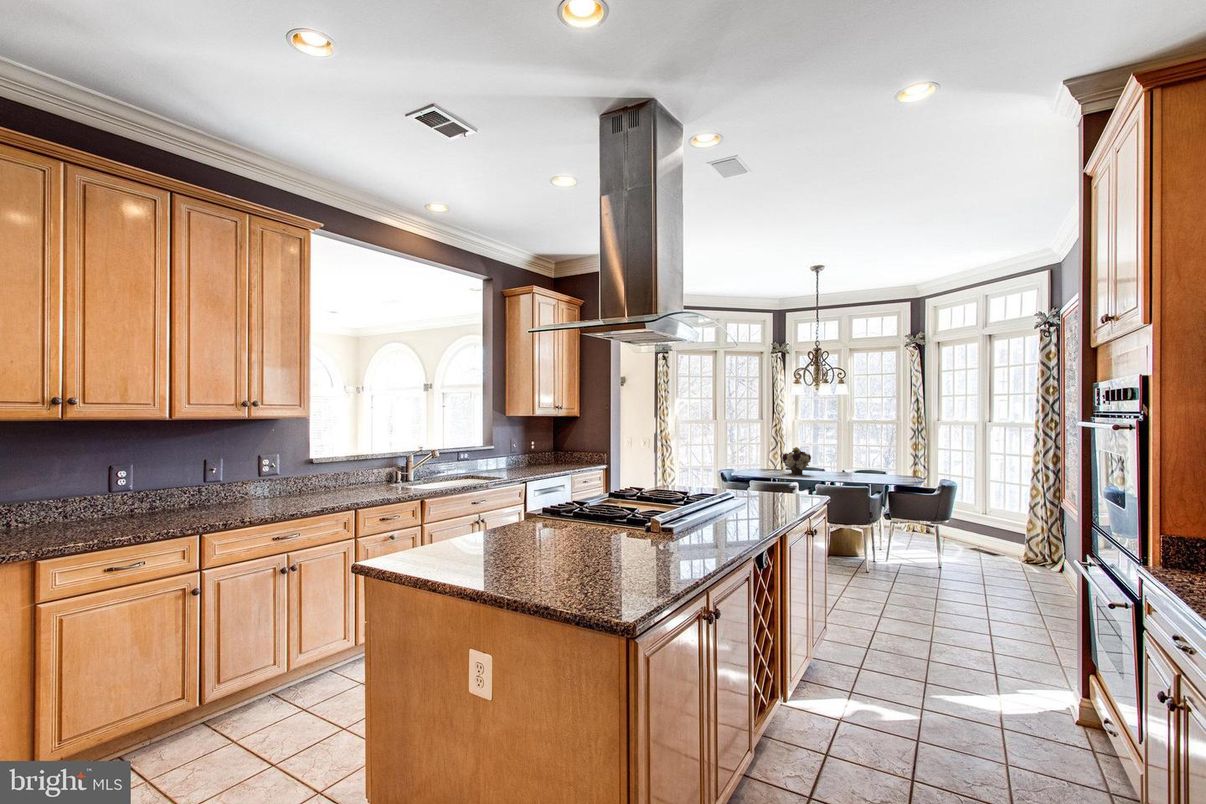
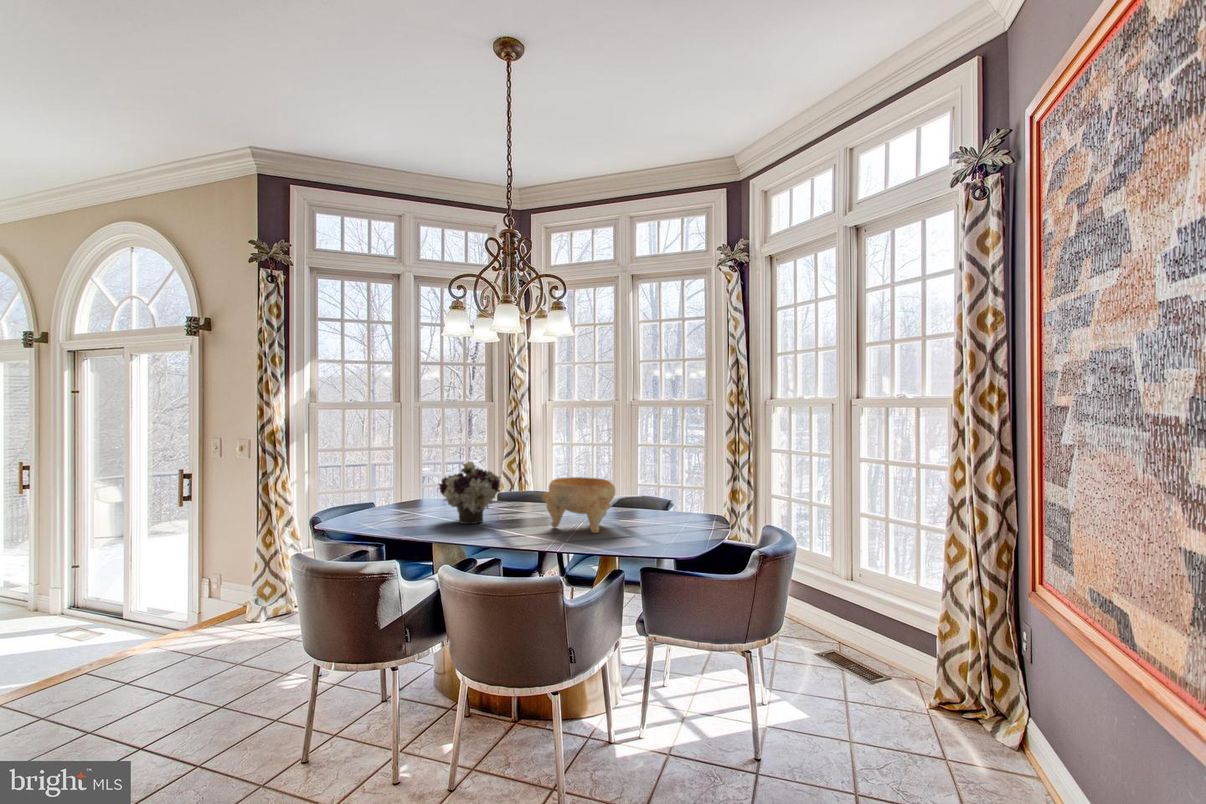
decorative bowl: none [834,456,869,479] -> present [542,477,615,533]

